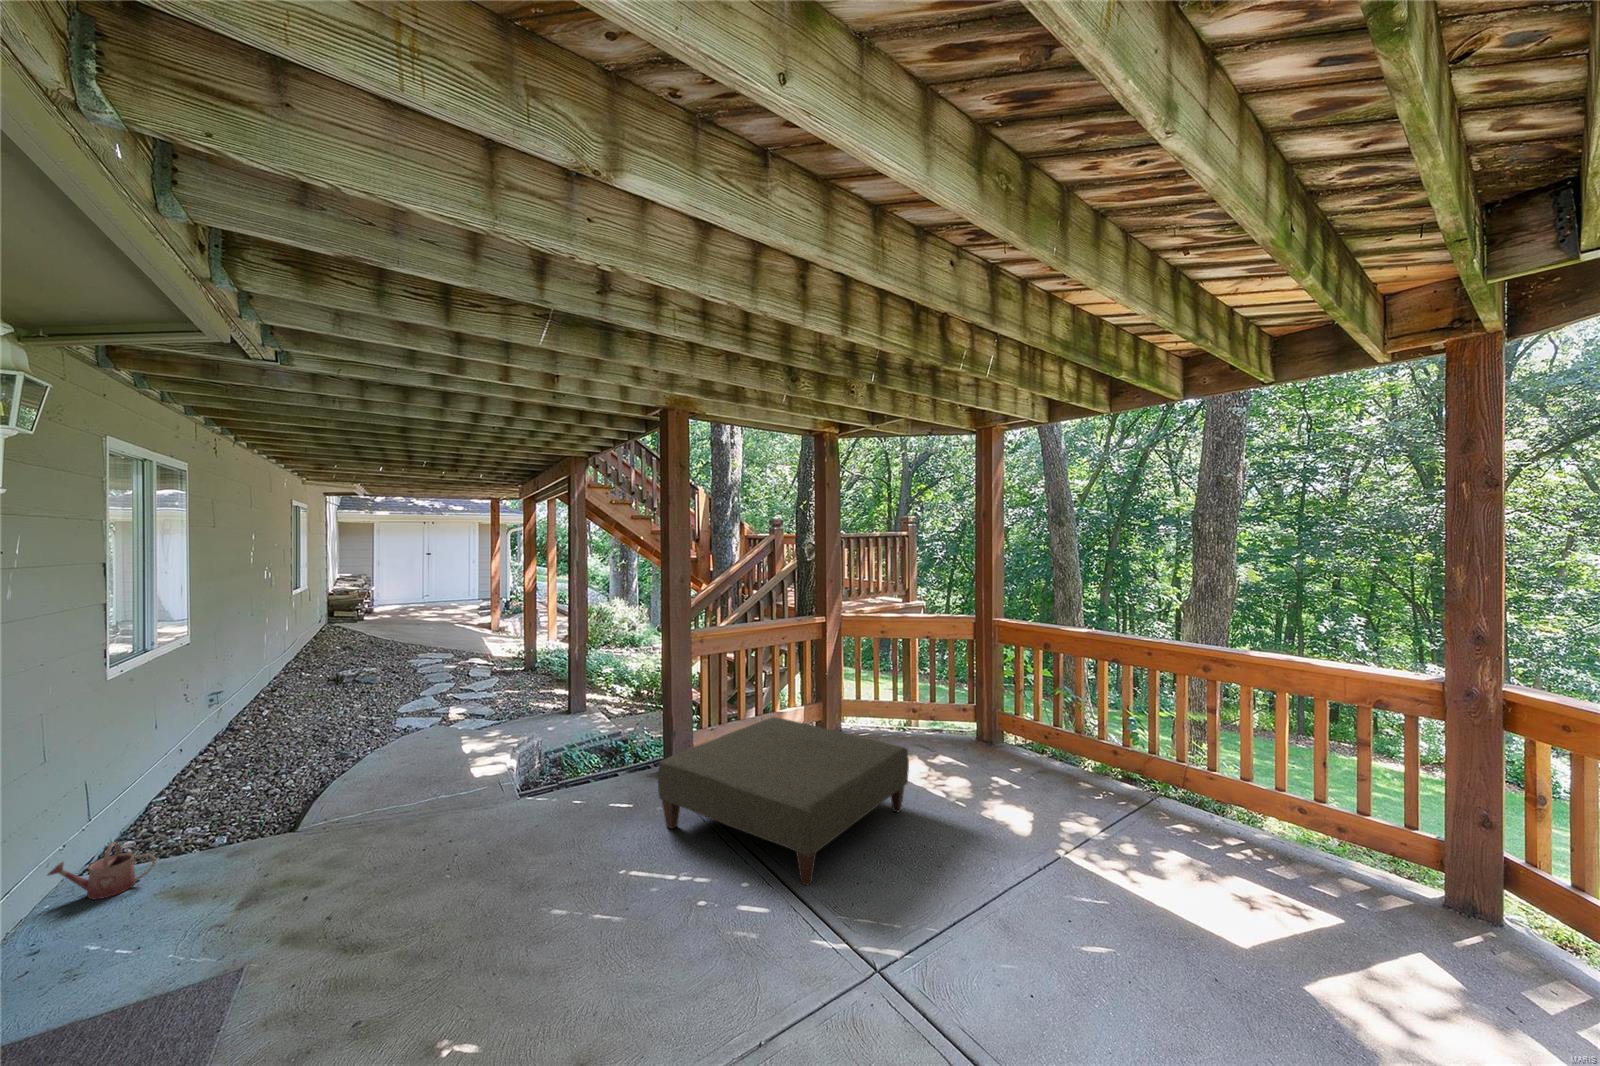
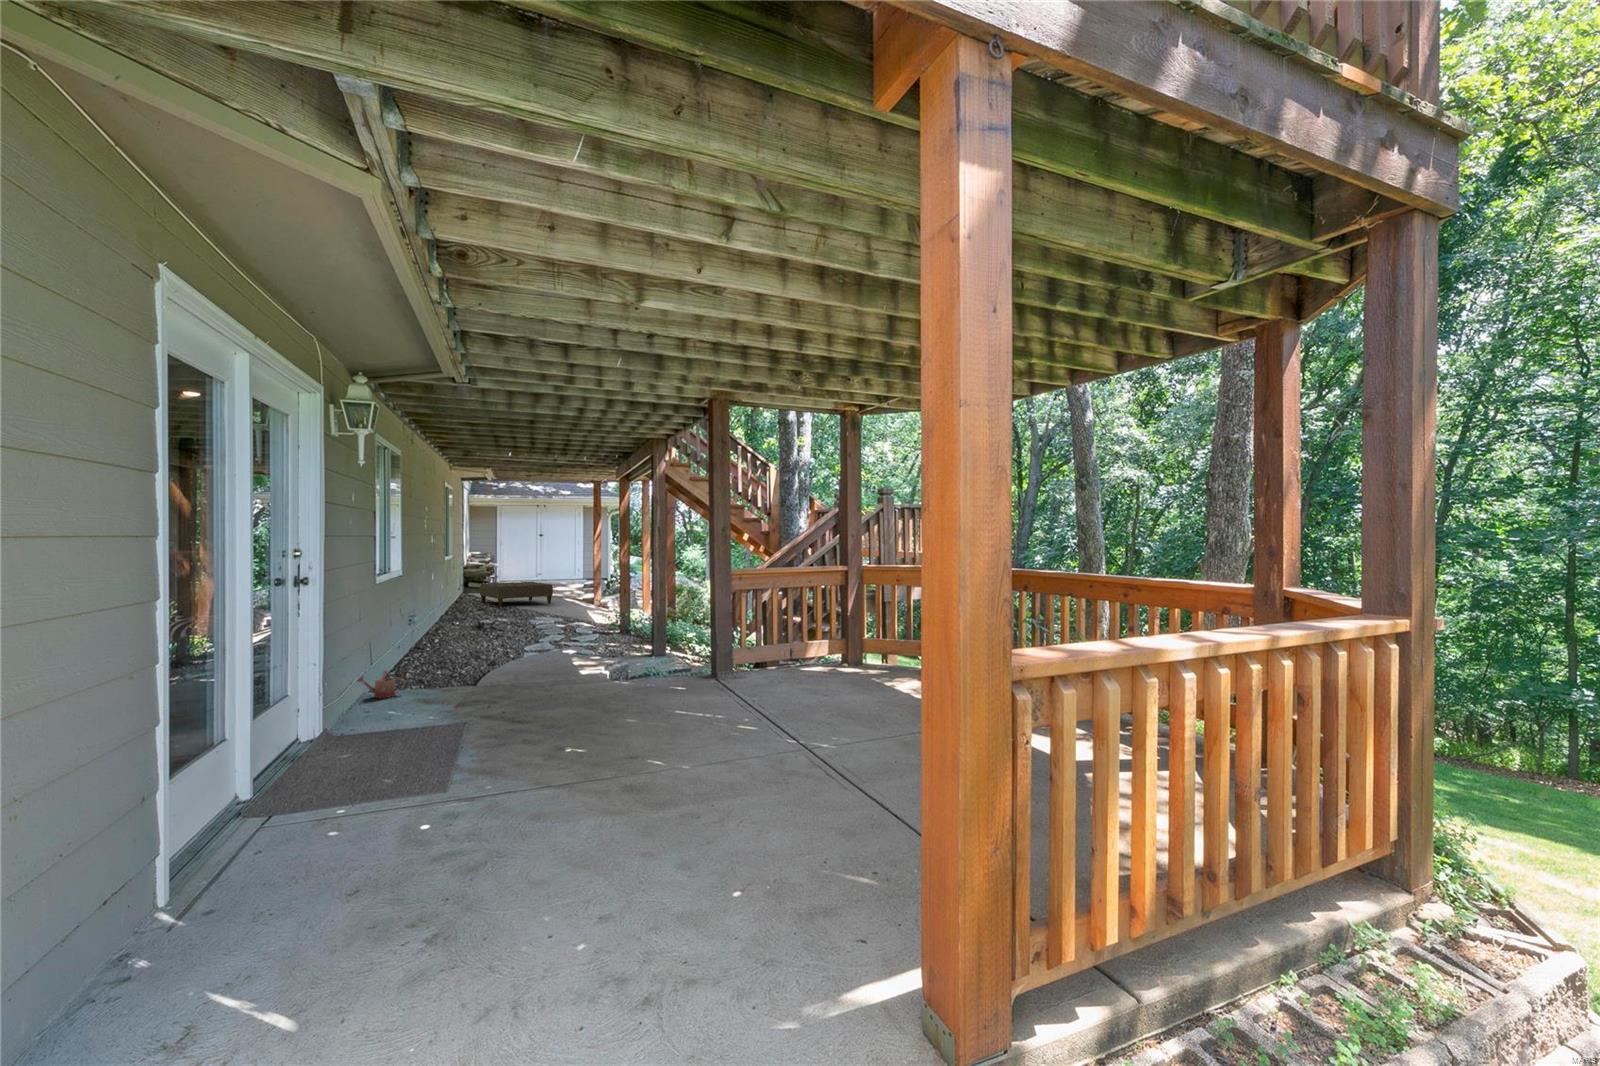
ottoman: present [658,717,909,886] -> present [480,582,553,607]

